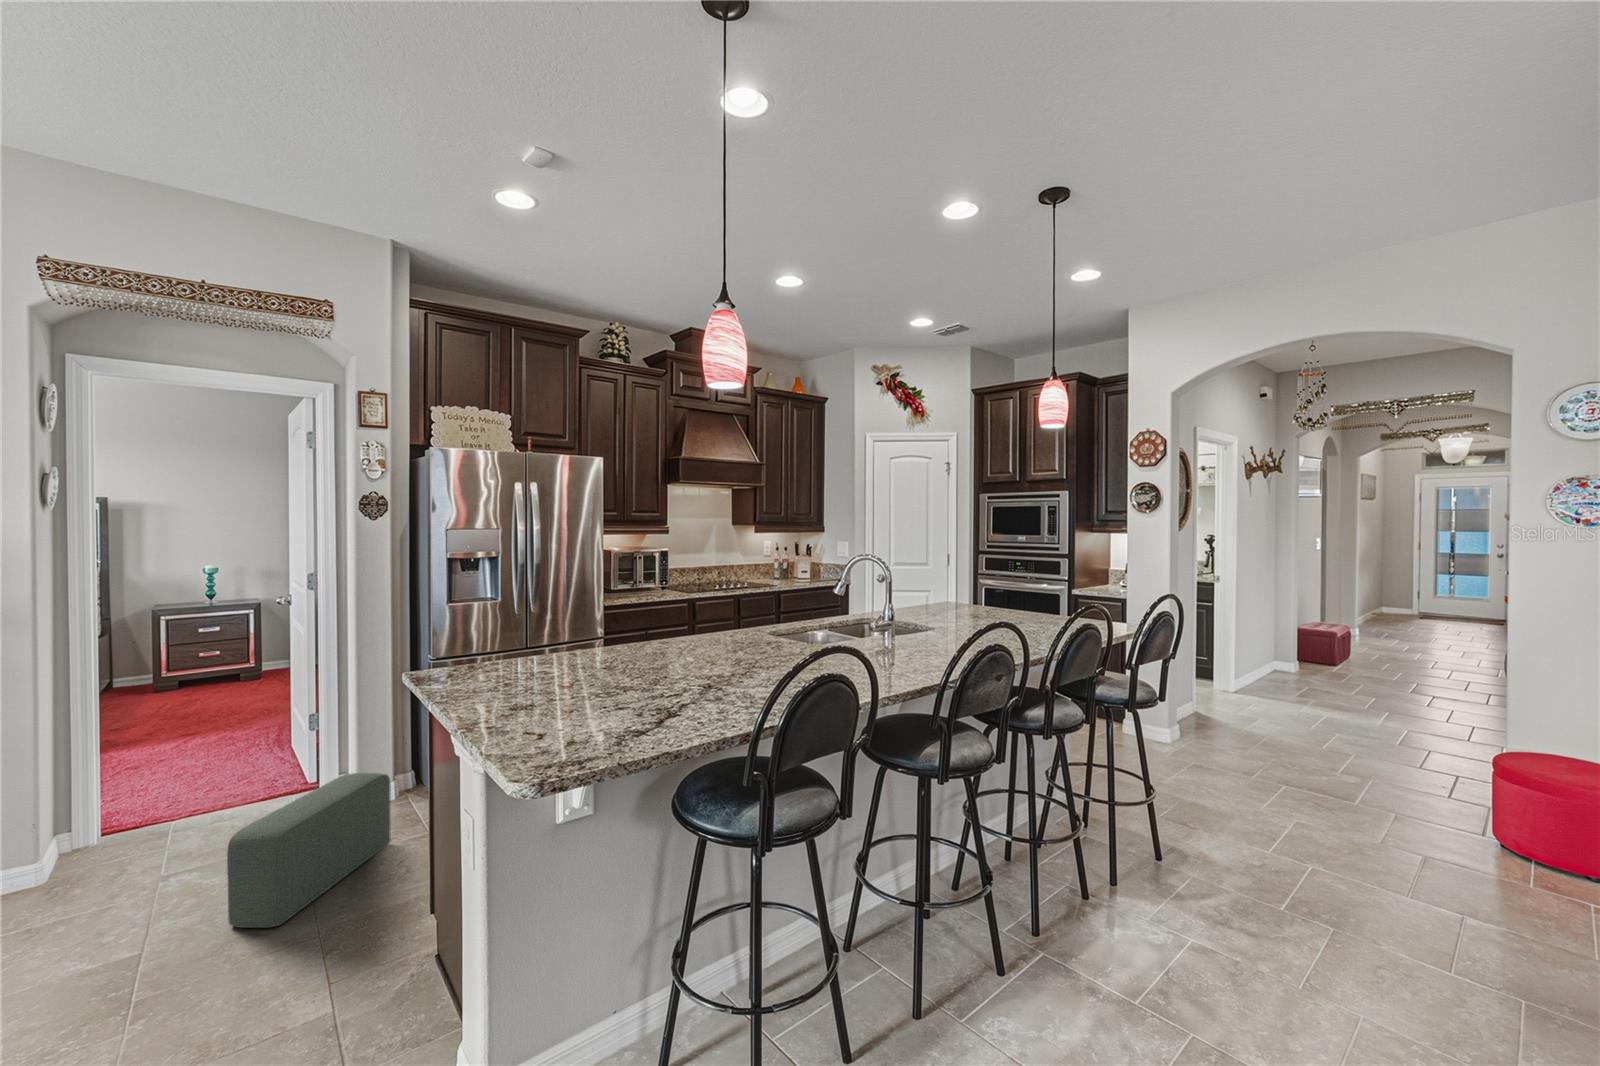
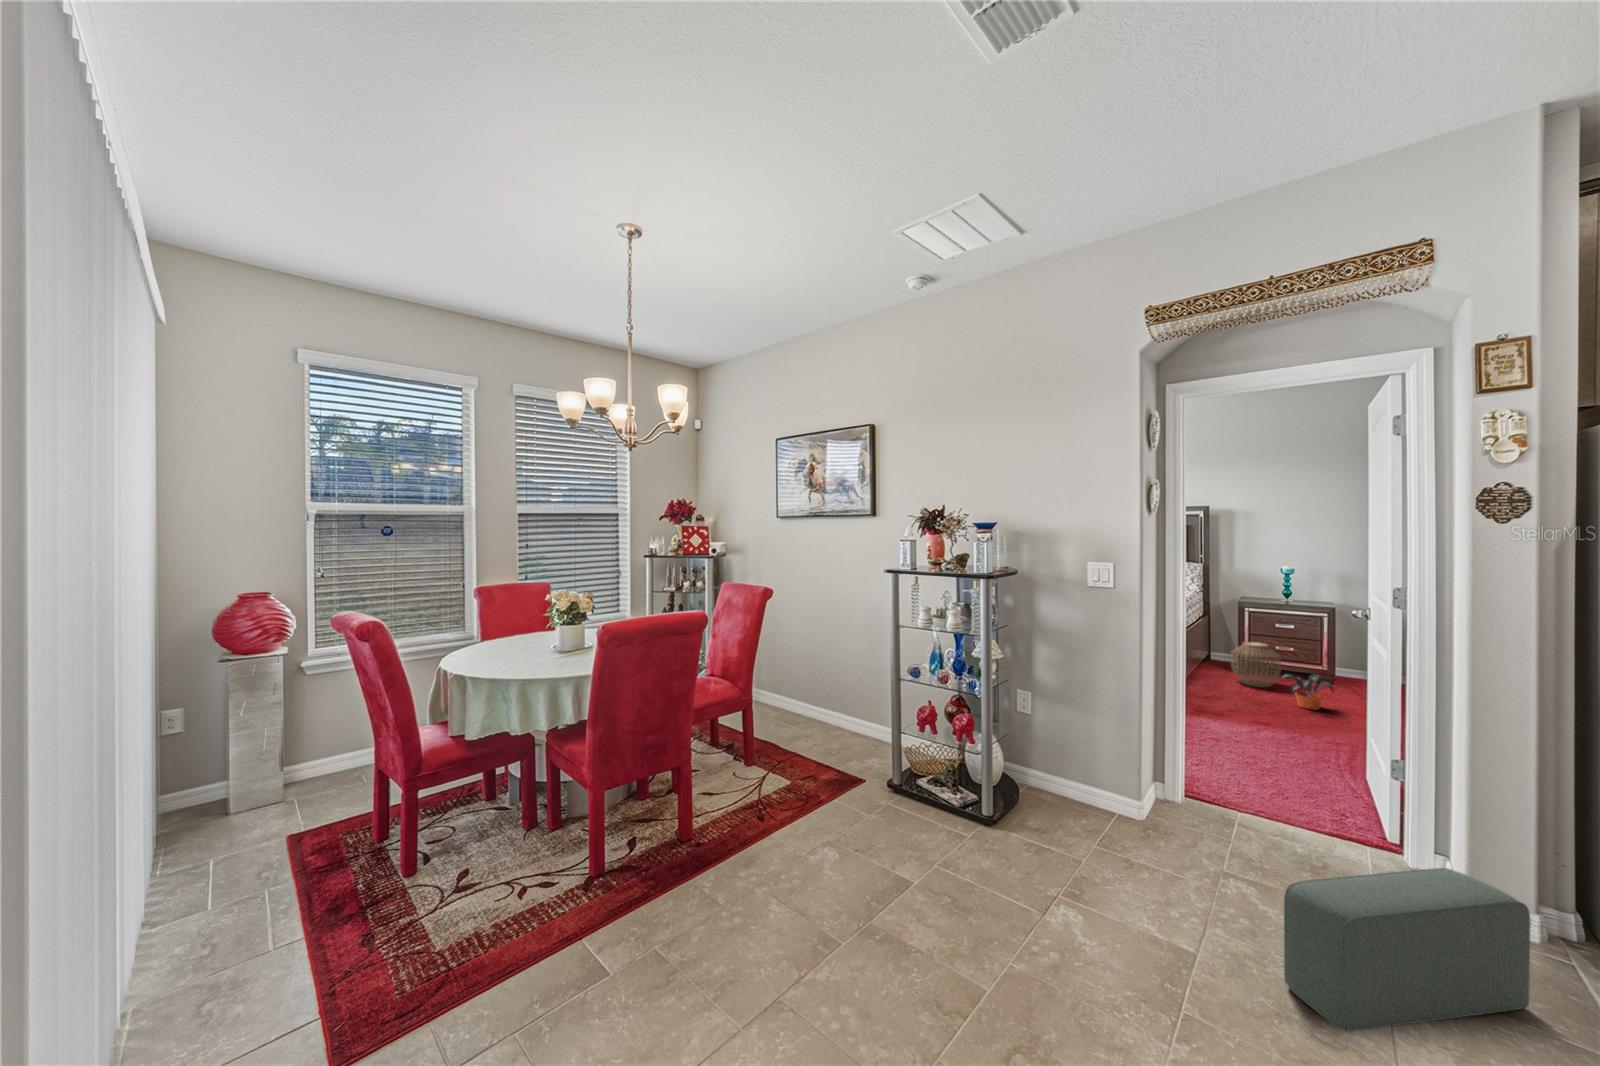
woven basket: none [146,652,205,701] -> present [1231,642,1281,687]
potted plant: none [205,671,260,708] -> present [1282,674,1333,710]

